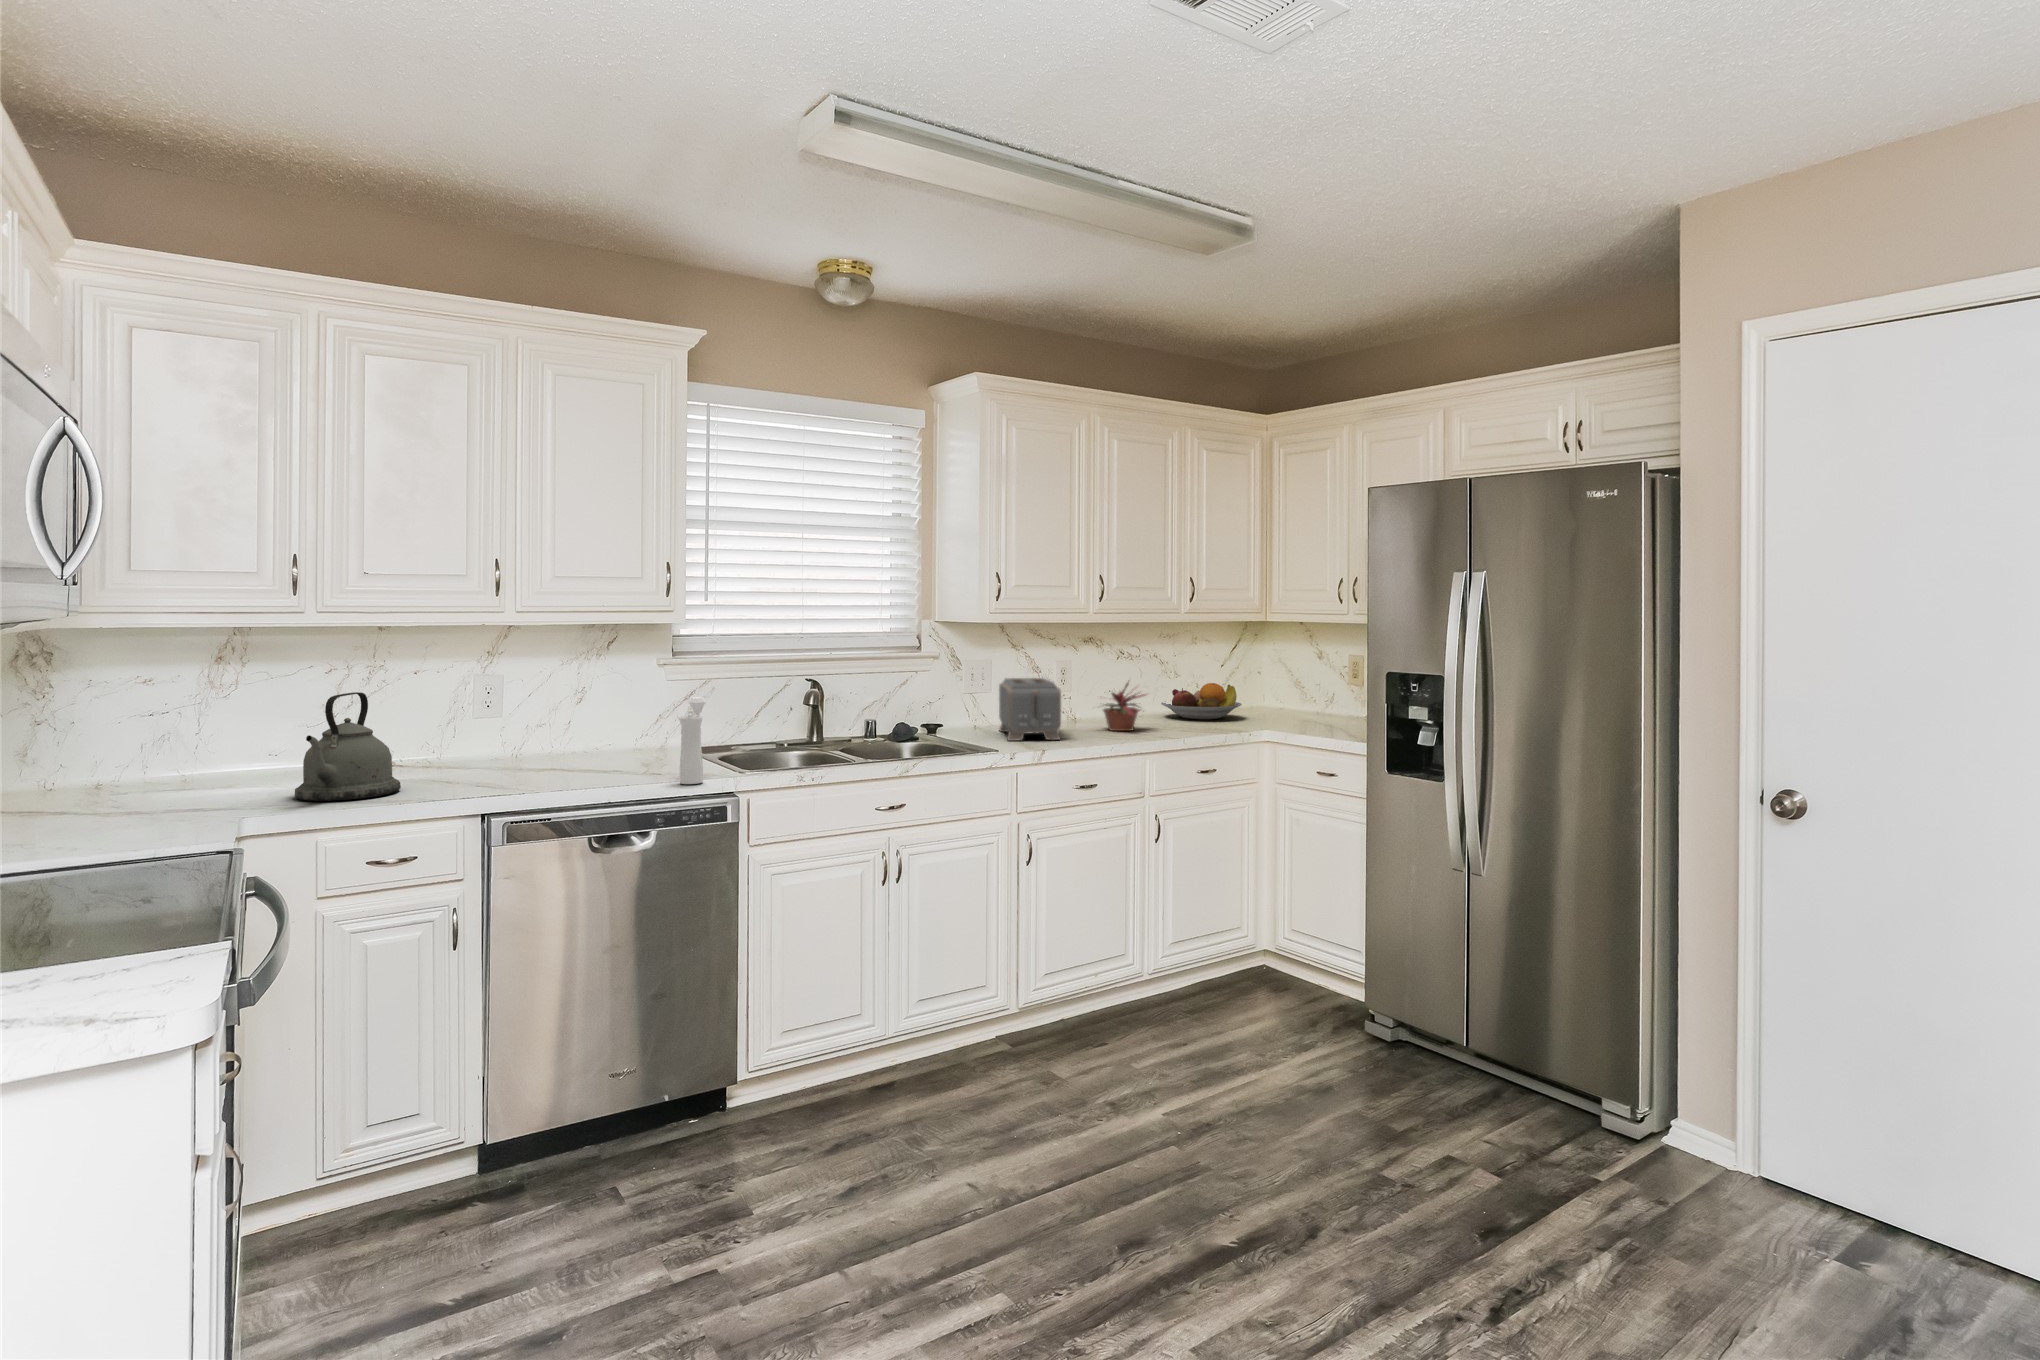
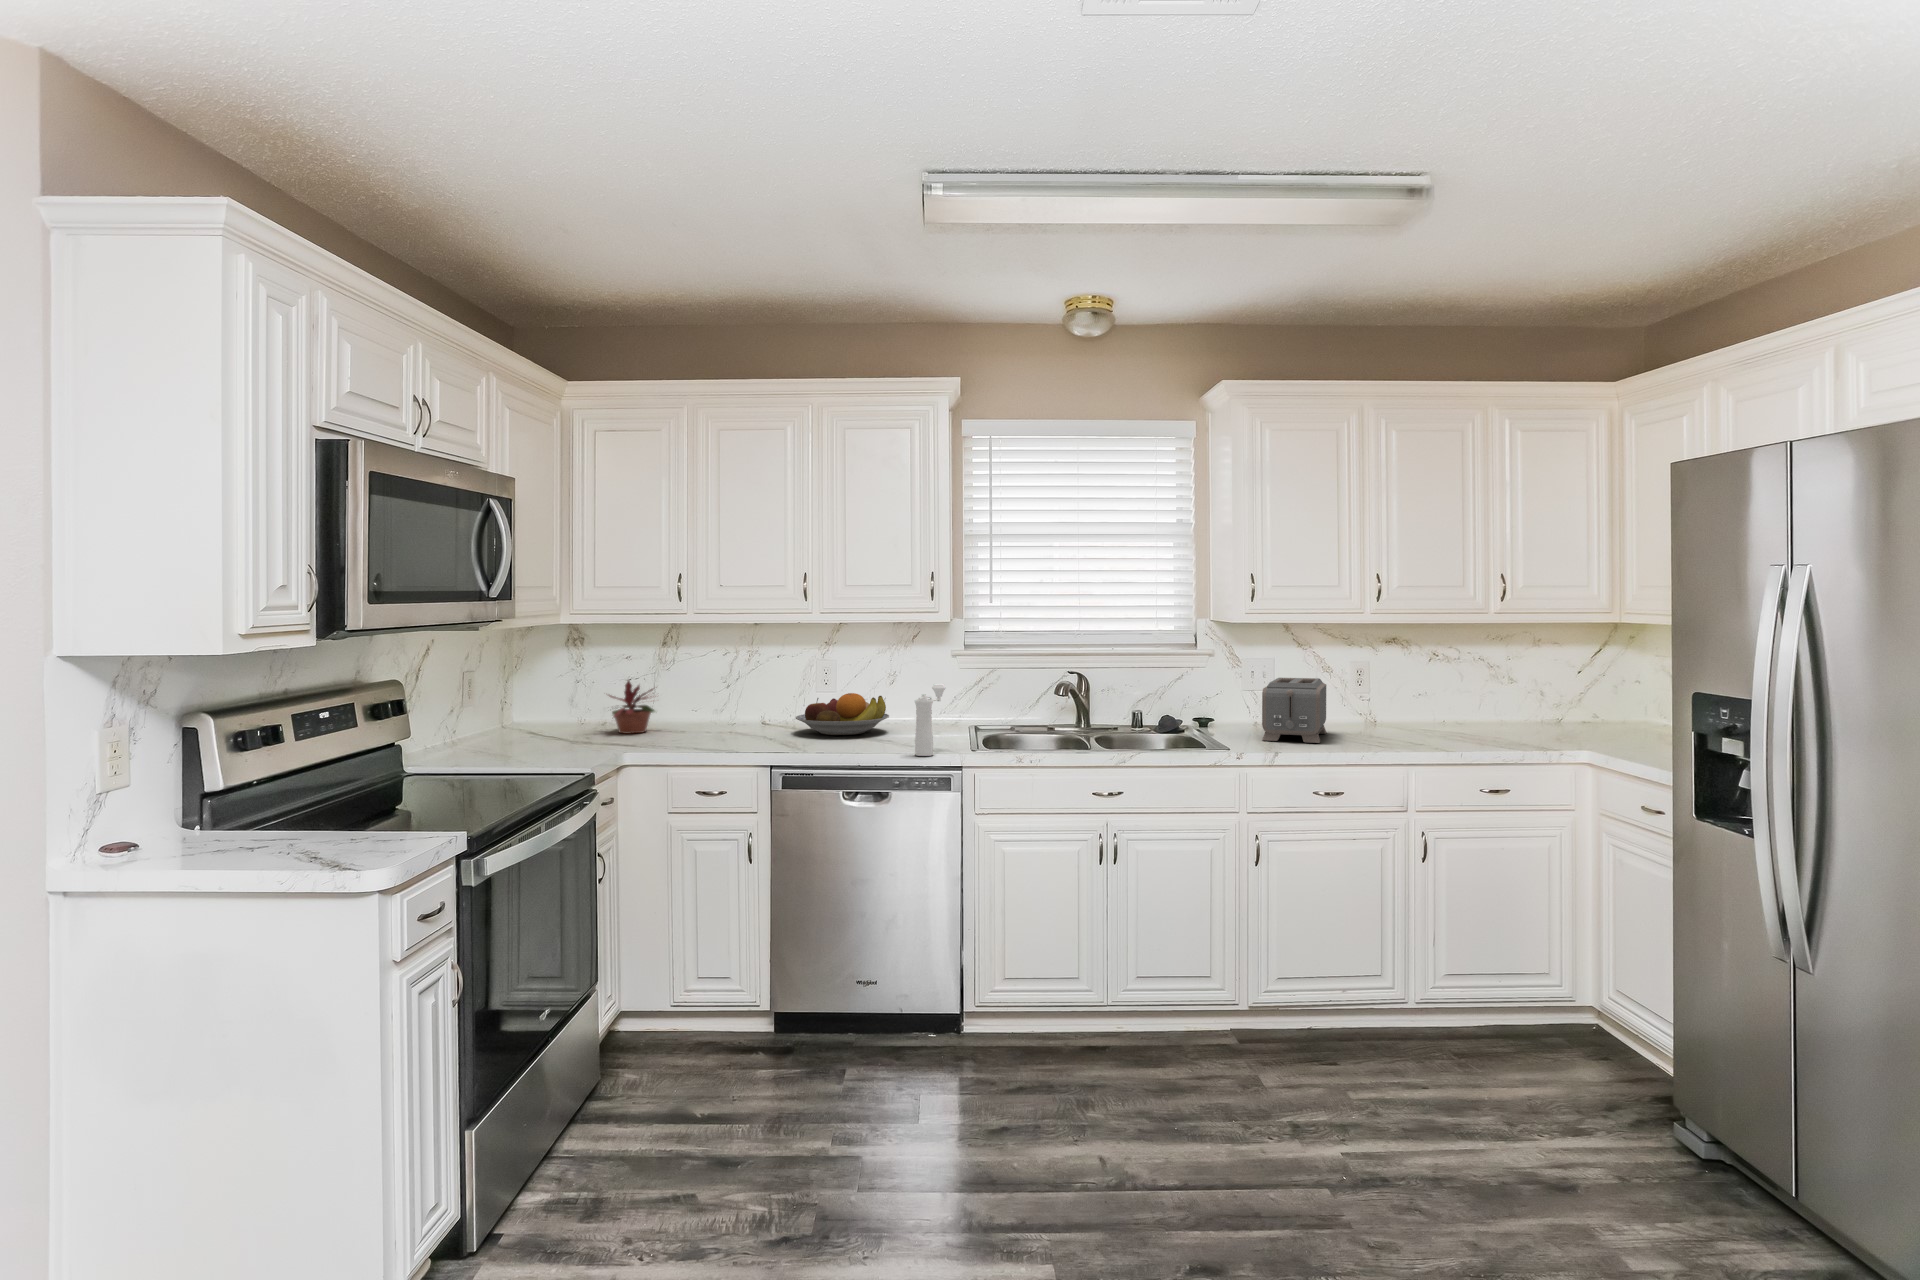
potted plant: present [1103,683,1145,731] -> present [609,680,655,734]
fruit bowl: present [1161,683,1242,719] -> present [796,693,889,735]
kettle: present [295,692,401,801] -> none [672,671,741,747]

